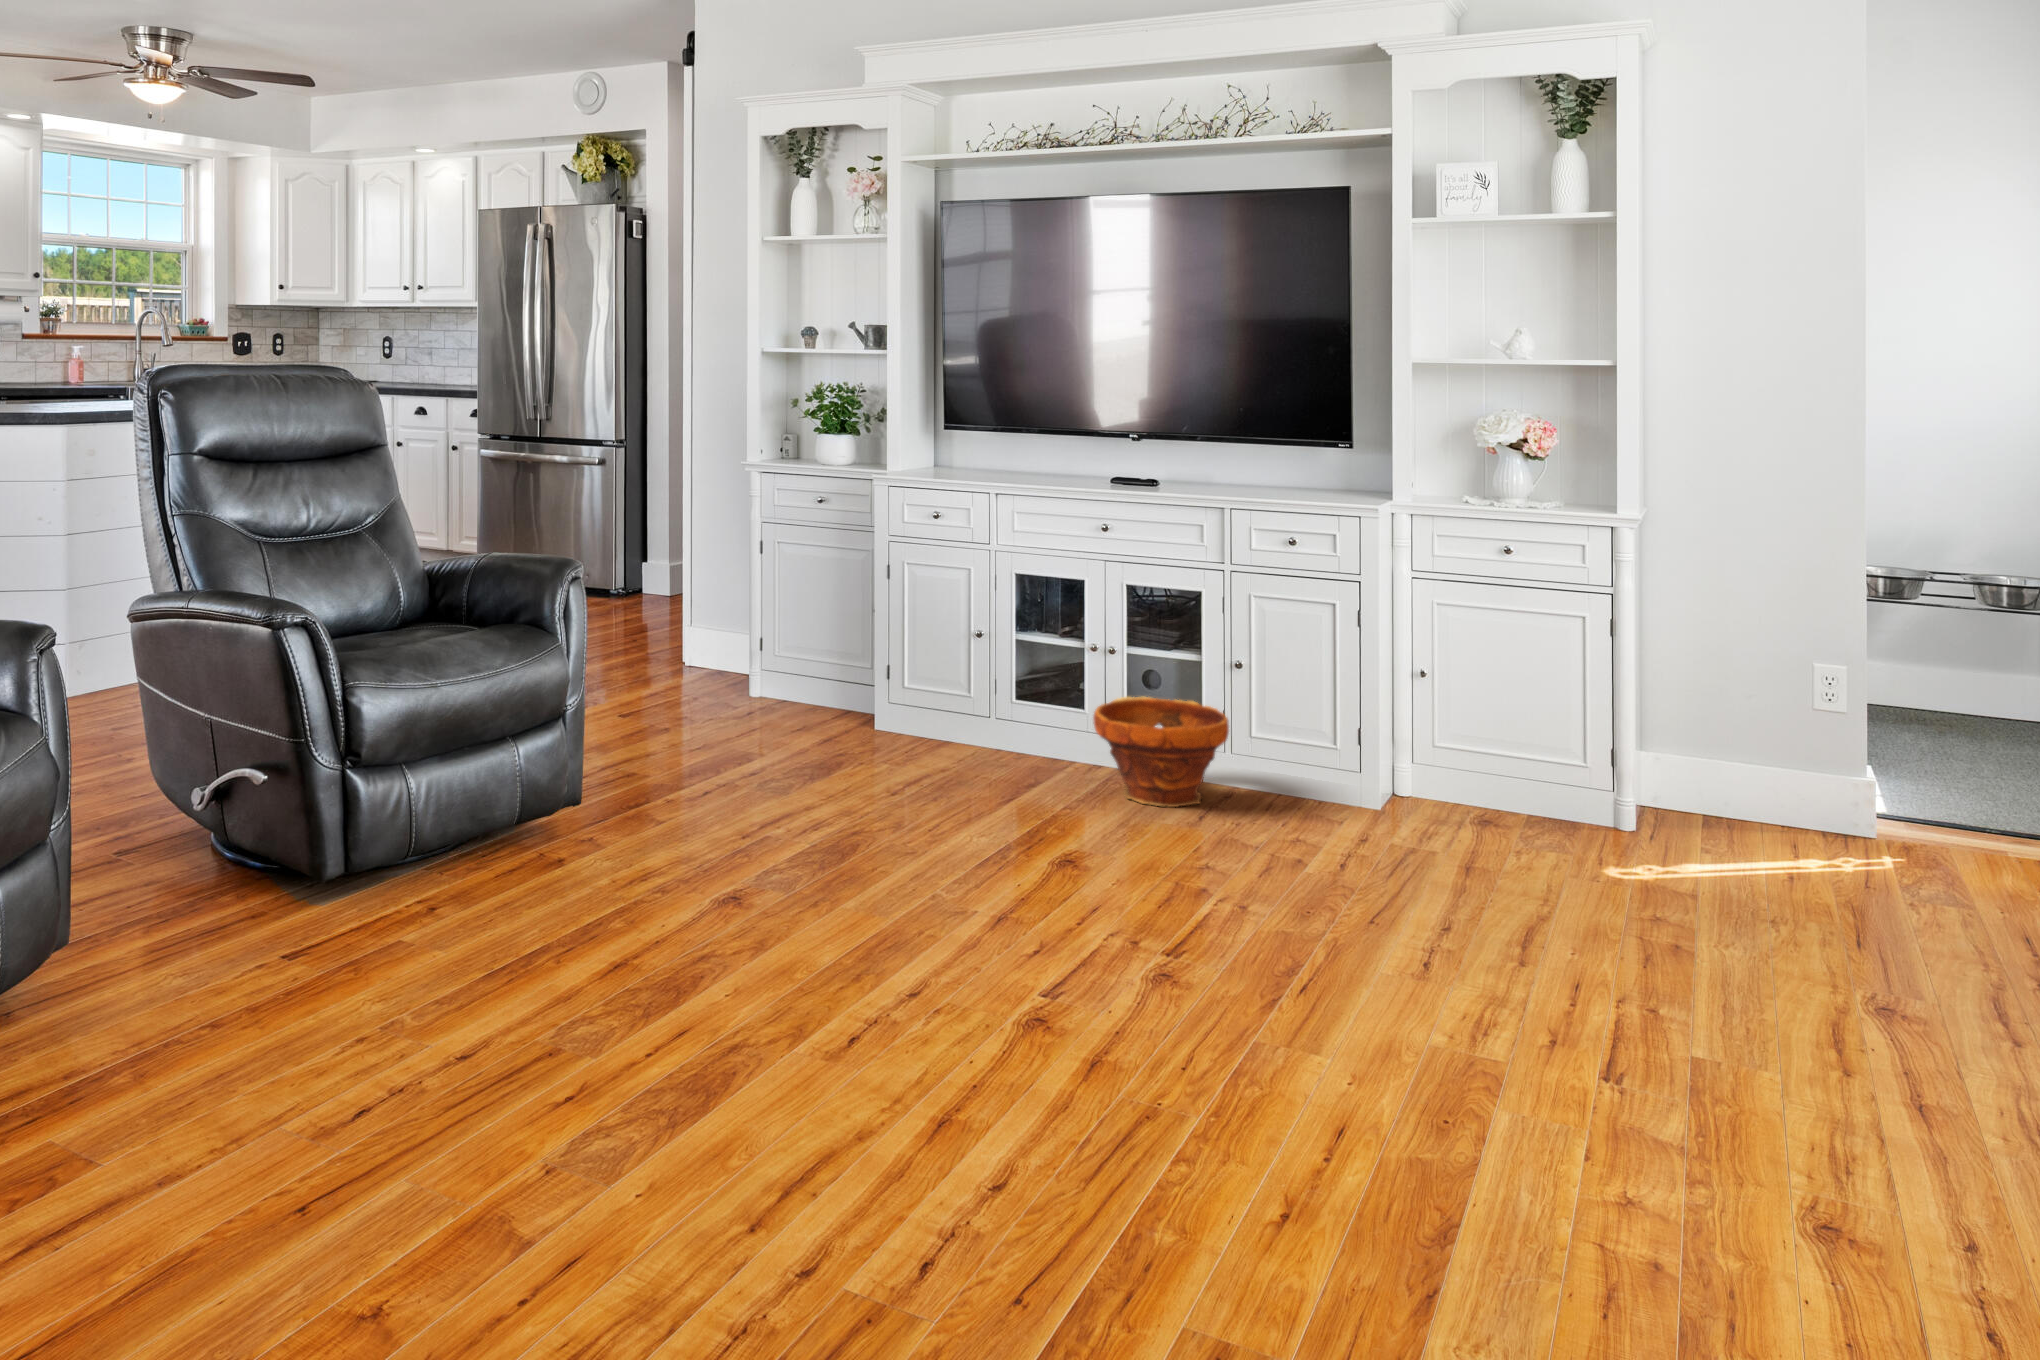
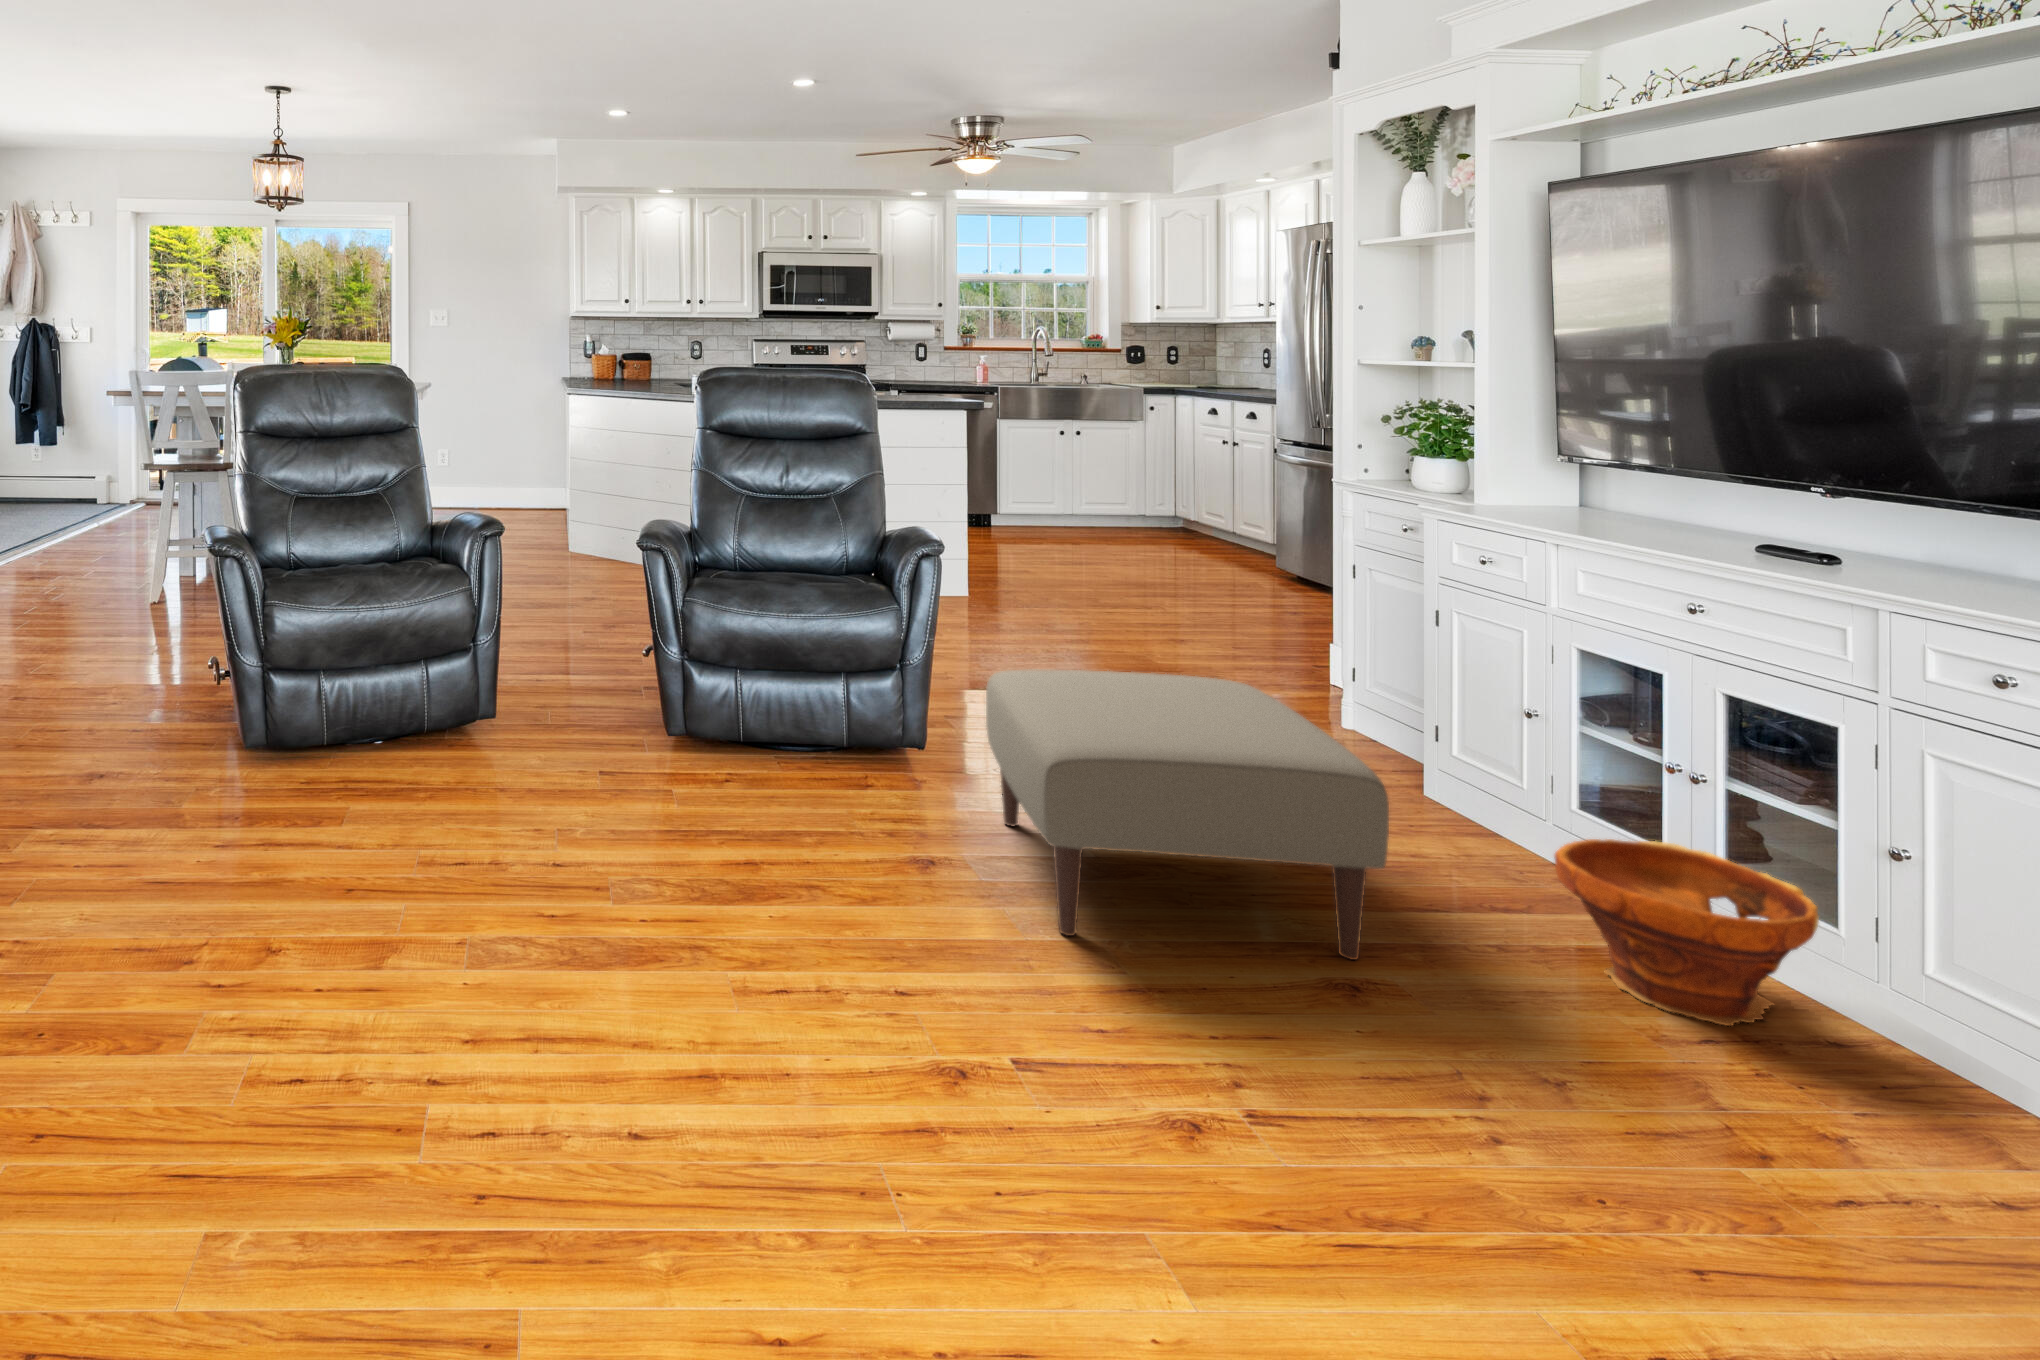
ottoman: none [690,650,1066,903] -> present [986,669,1389,960]

